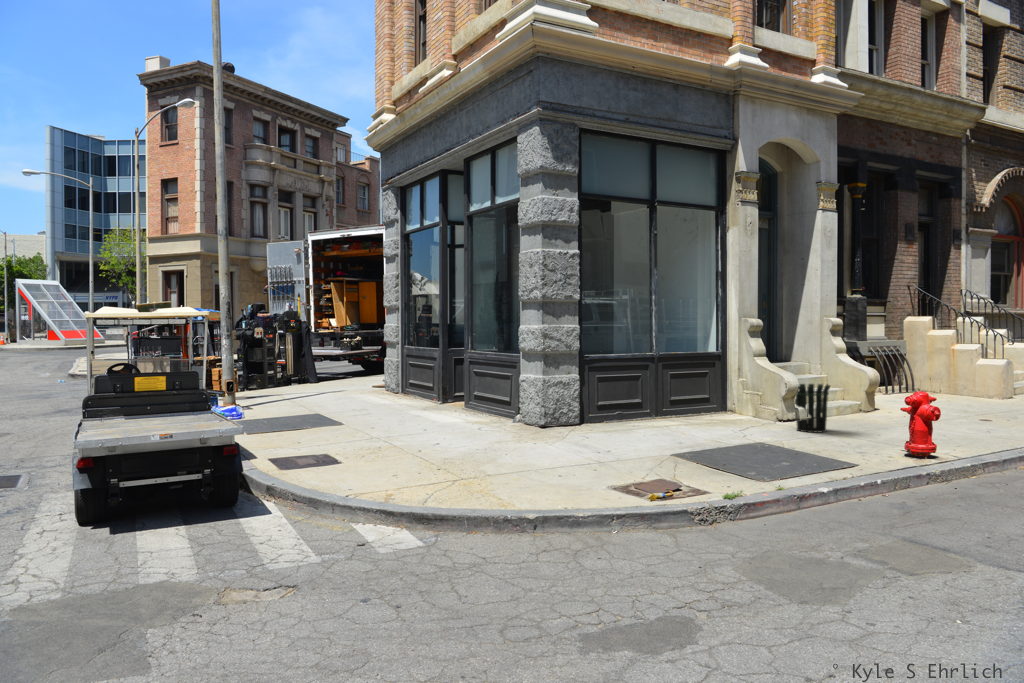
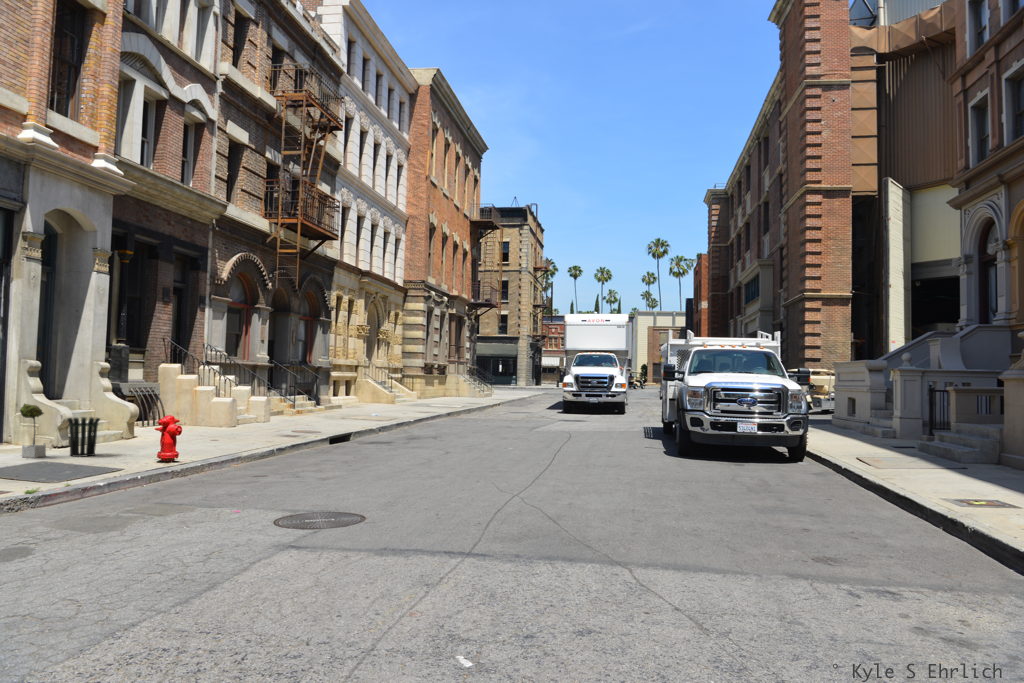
potted tree: none [741,366,770,430] -> present [20,404,46,458]

